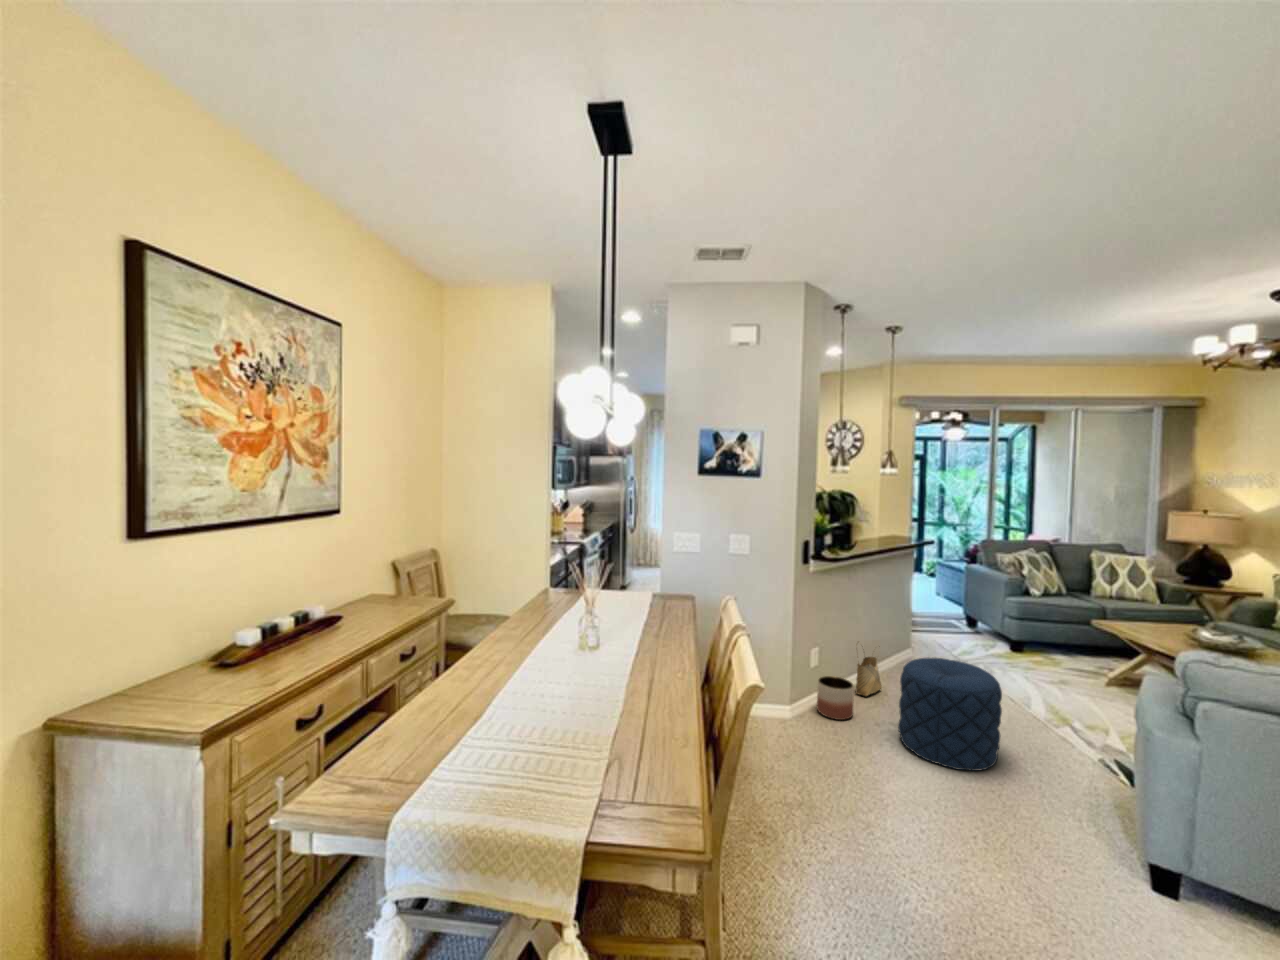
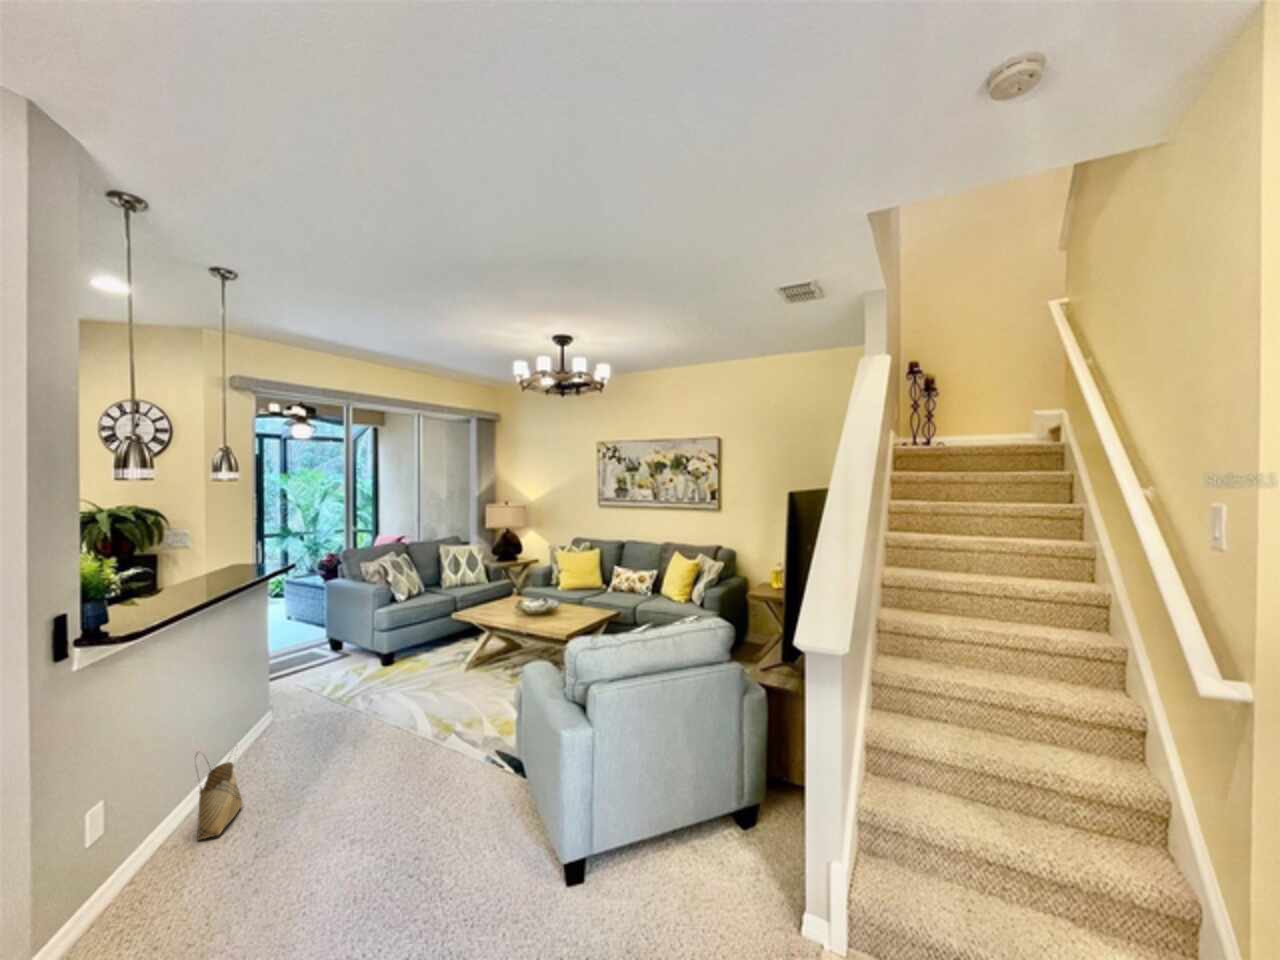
pouf: present [898,658,1002,771] -> none [289,723,425,898]
planter: present [817,676,854,720] -> none [119,836,201,935]

